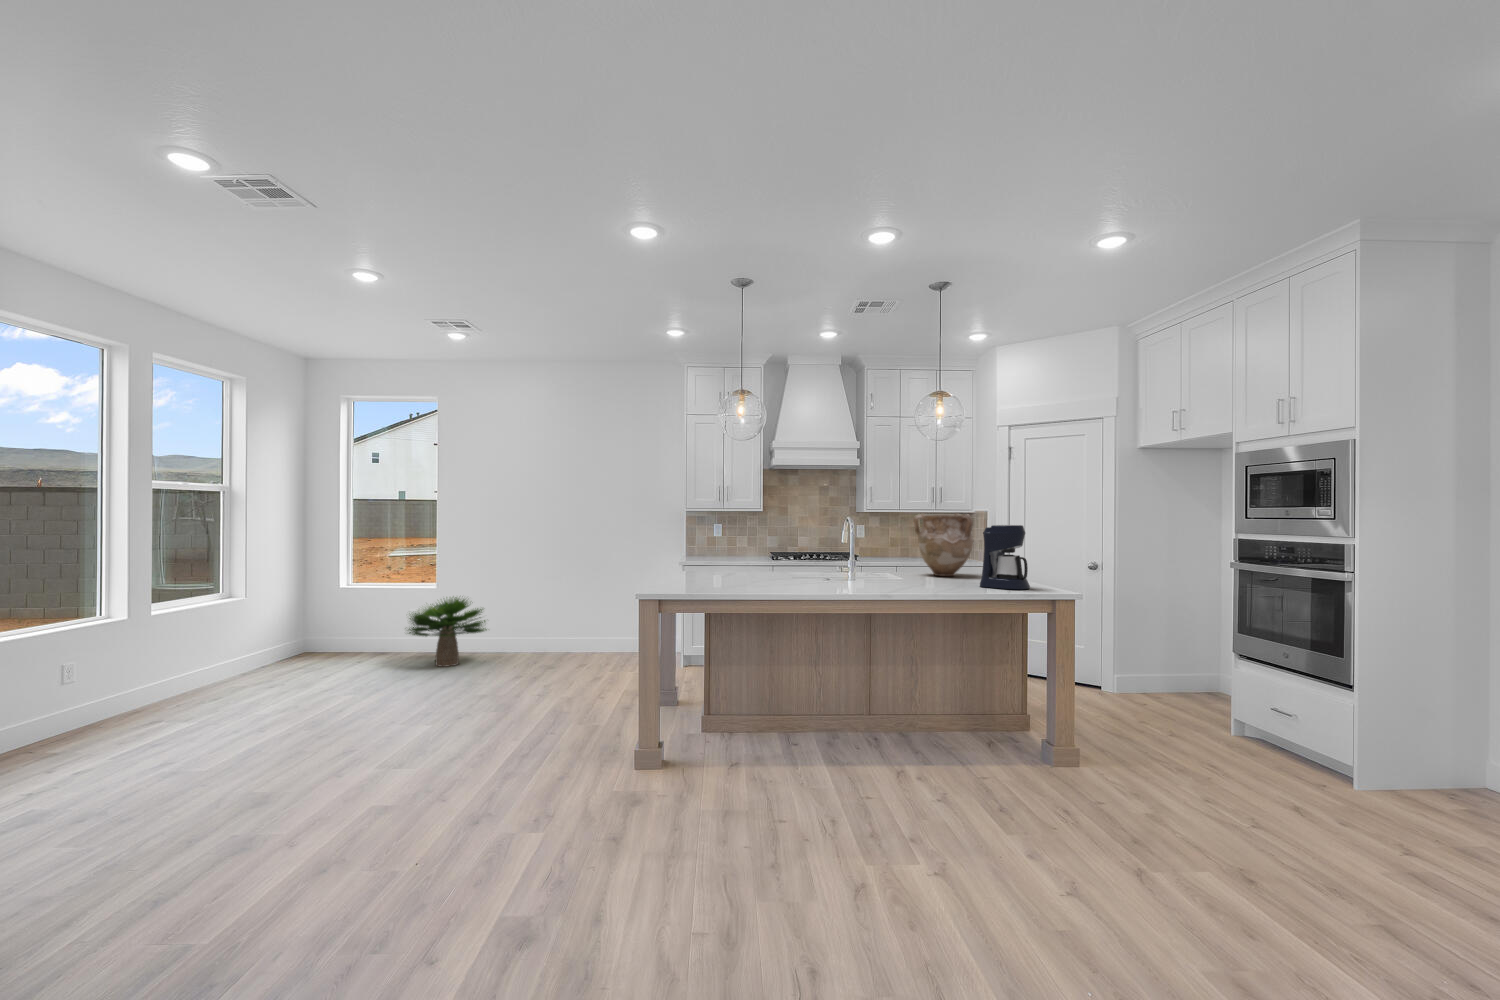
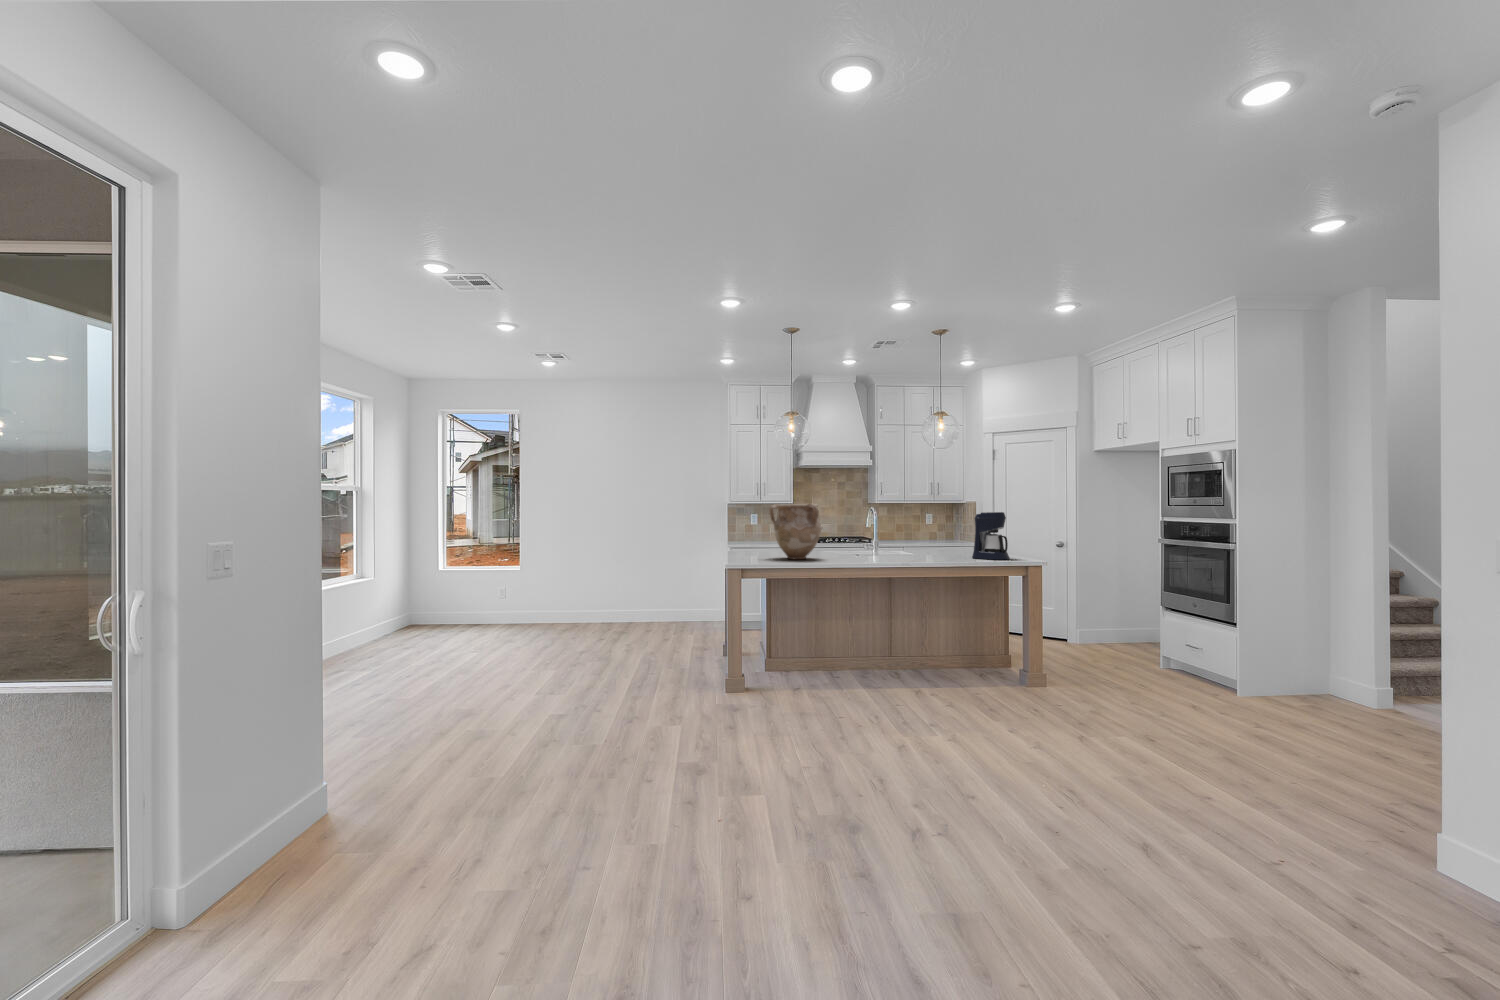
vase: present [913,513,974,576] -> present [769,503,822,559]
potted plant: present [408,597,487,667] -> none [501,573,572,632]

